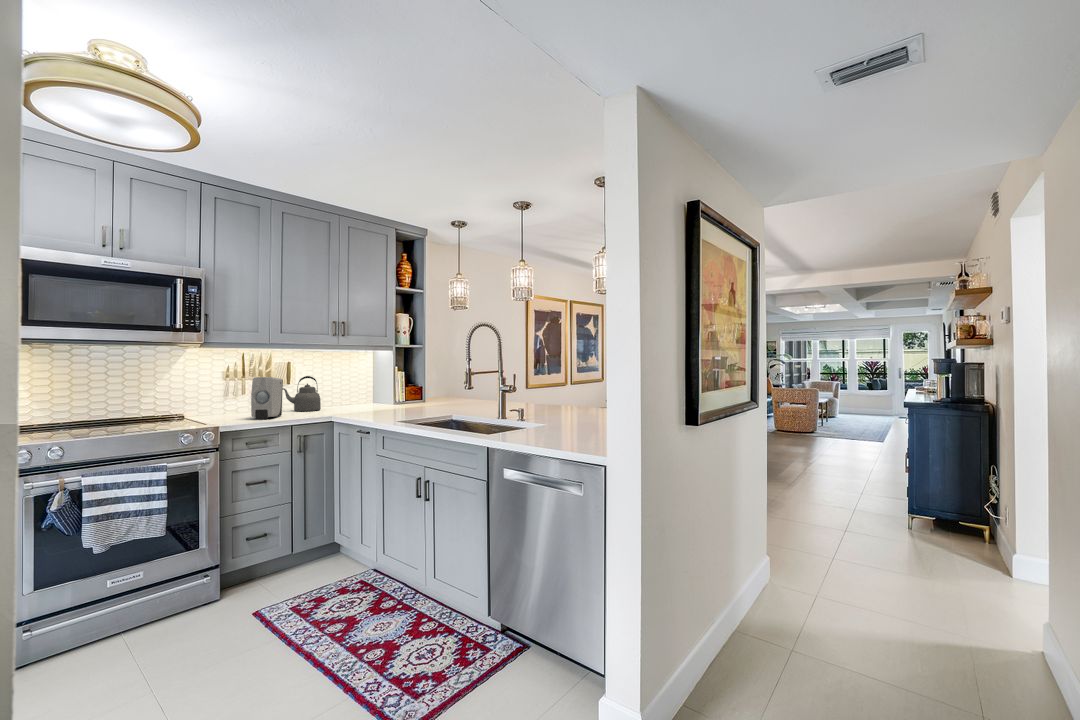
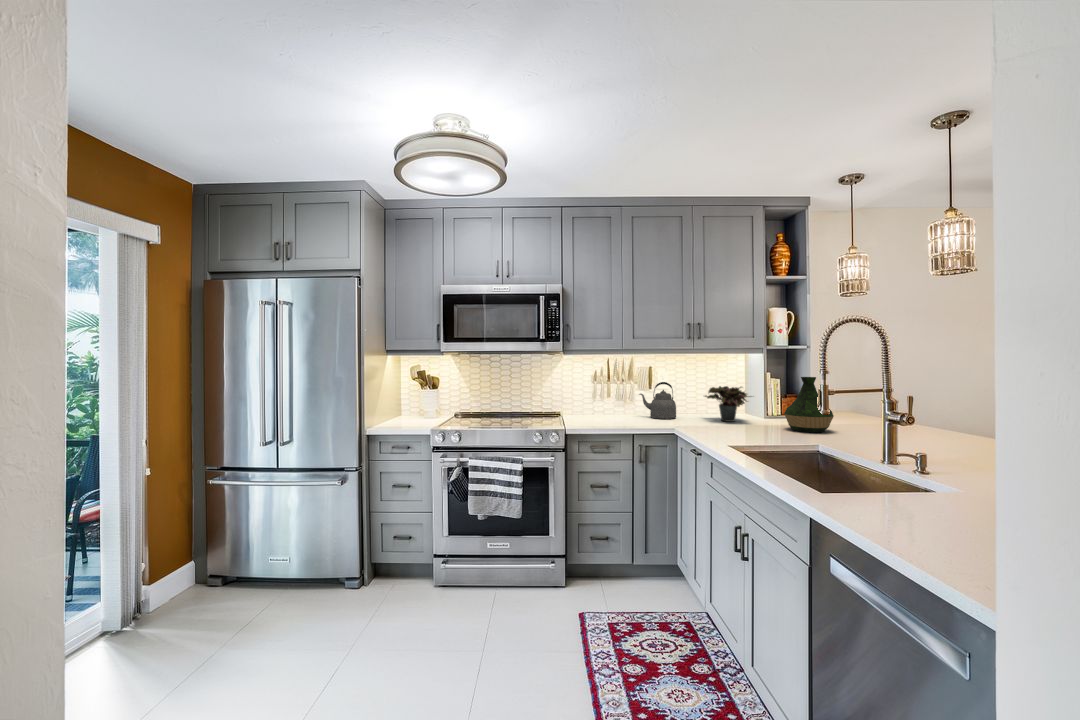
vase: none [417,368,451,409] -> present [784,377,834,432]
soap dispenser: present [251,377,283,419] -> none [600,383,631,425]
potted plant: none [344,378,392,408] -> present [705,386,752,422]

